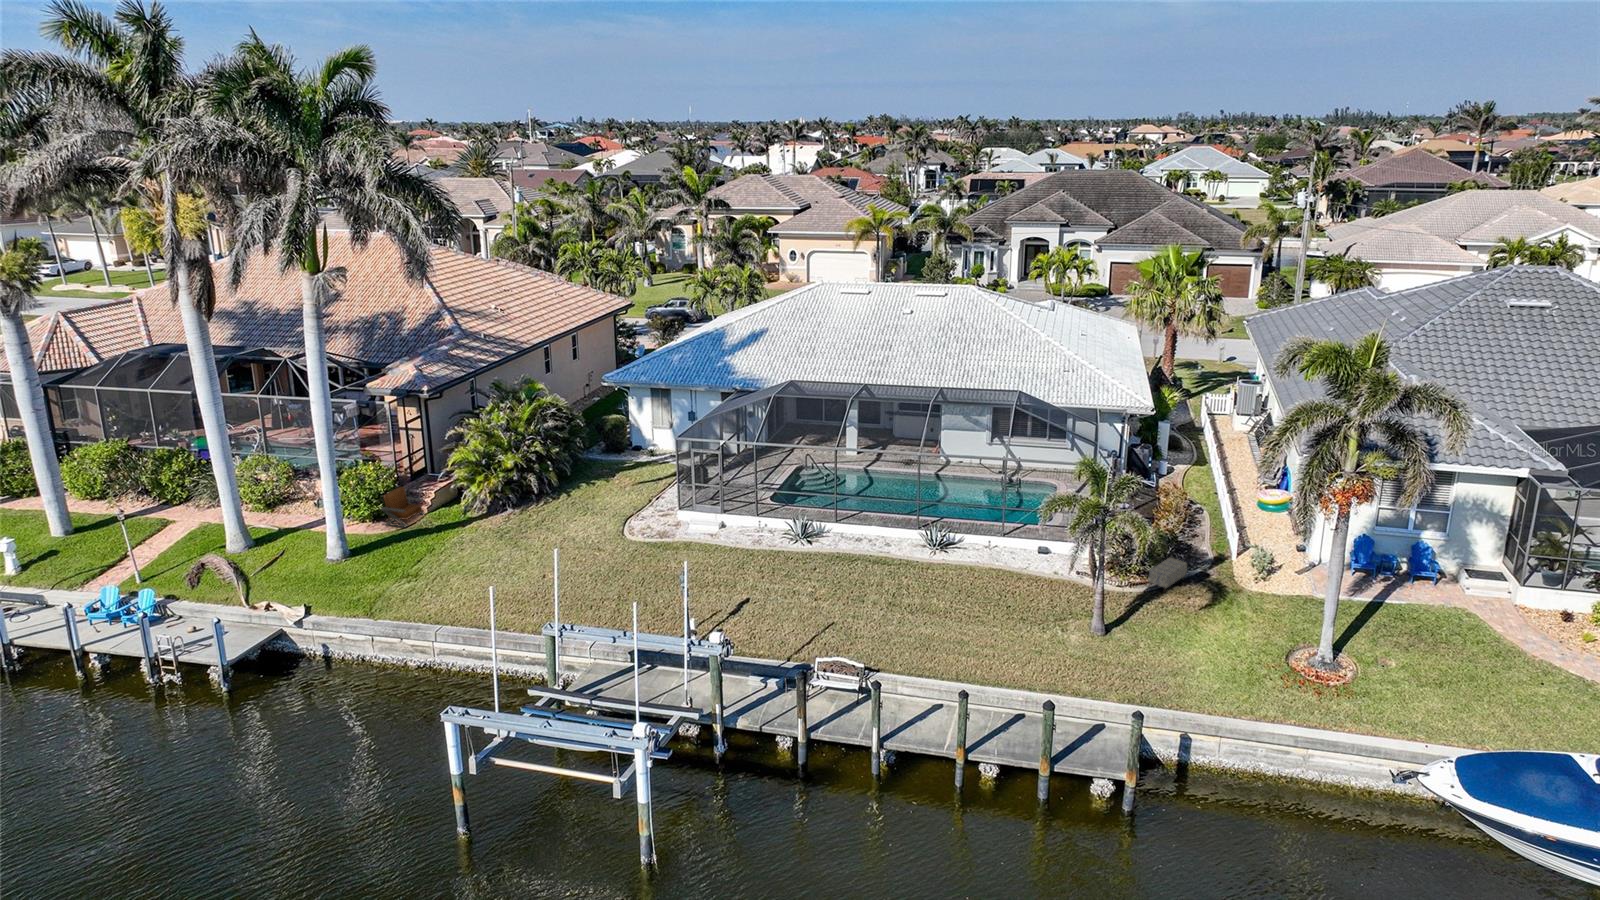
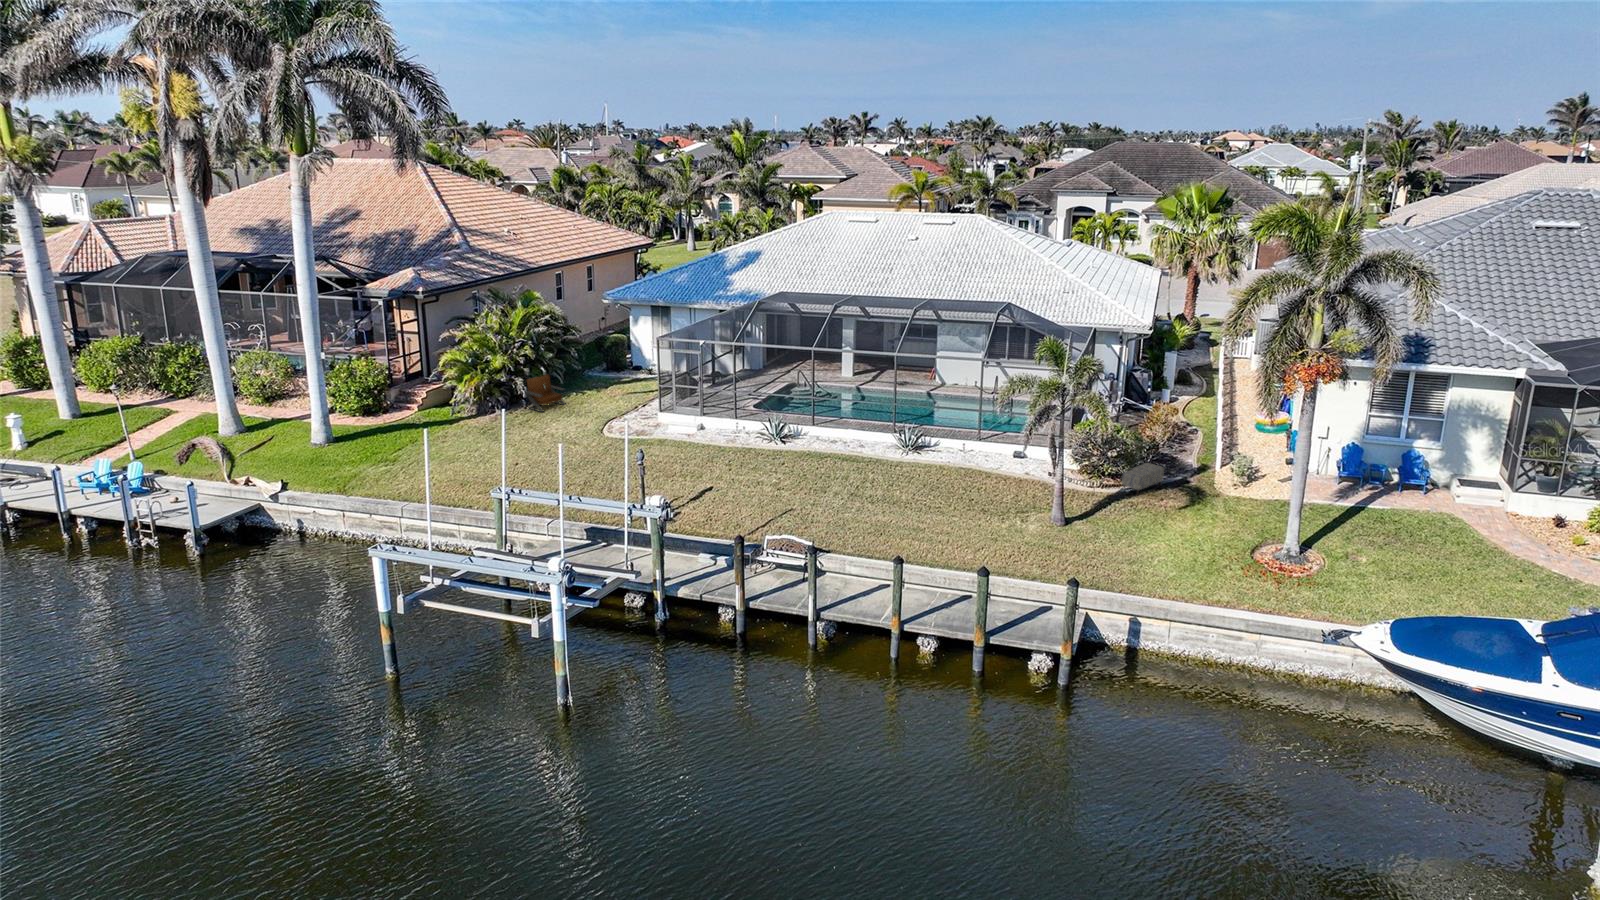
lounge chair: present [381,487,425,527] -> present [525,374,566,412]

